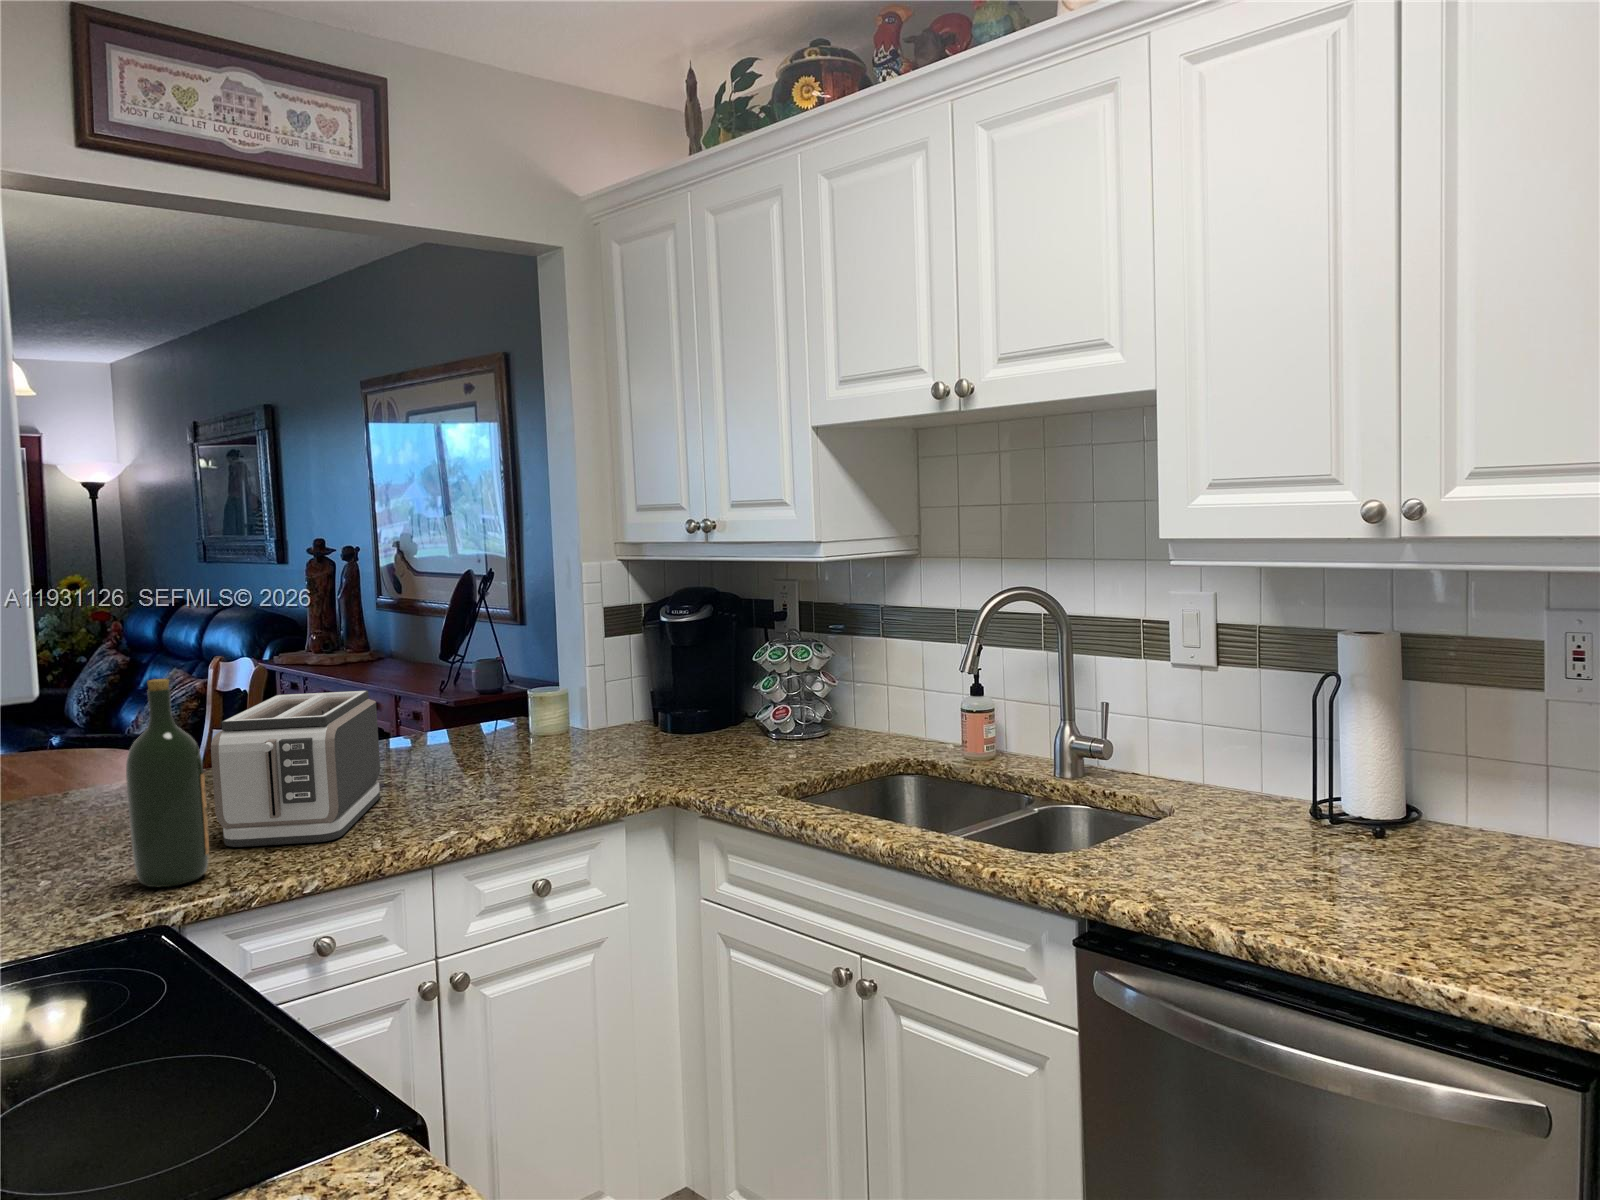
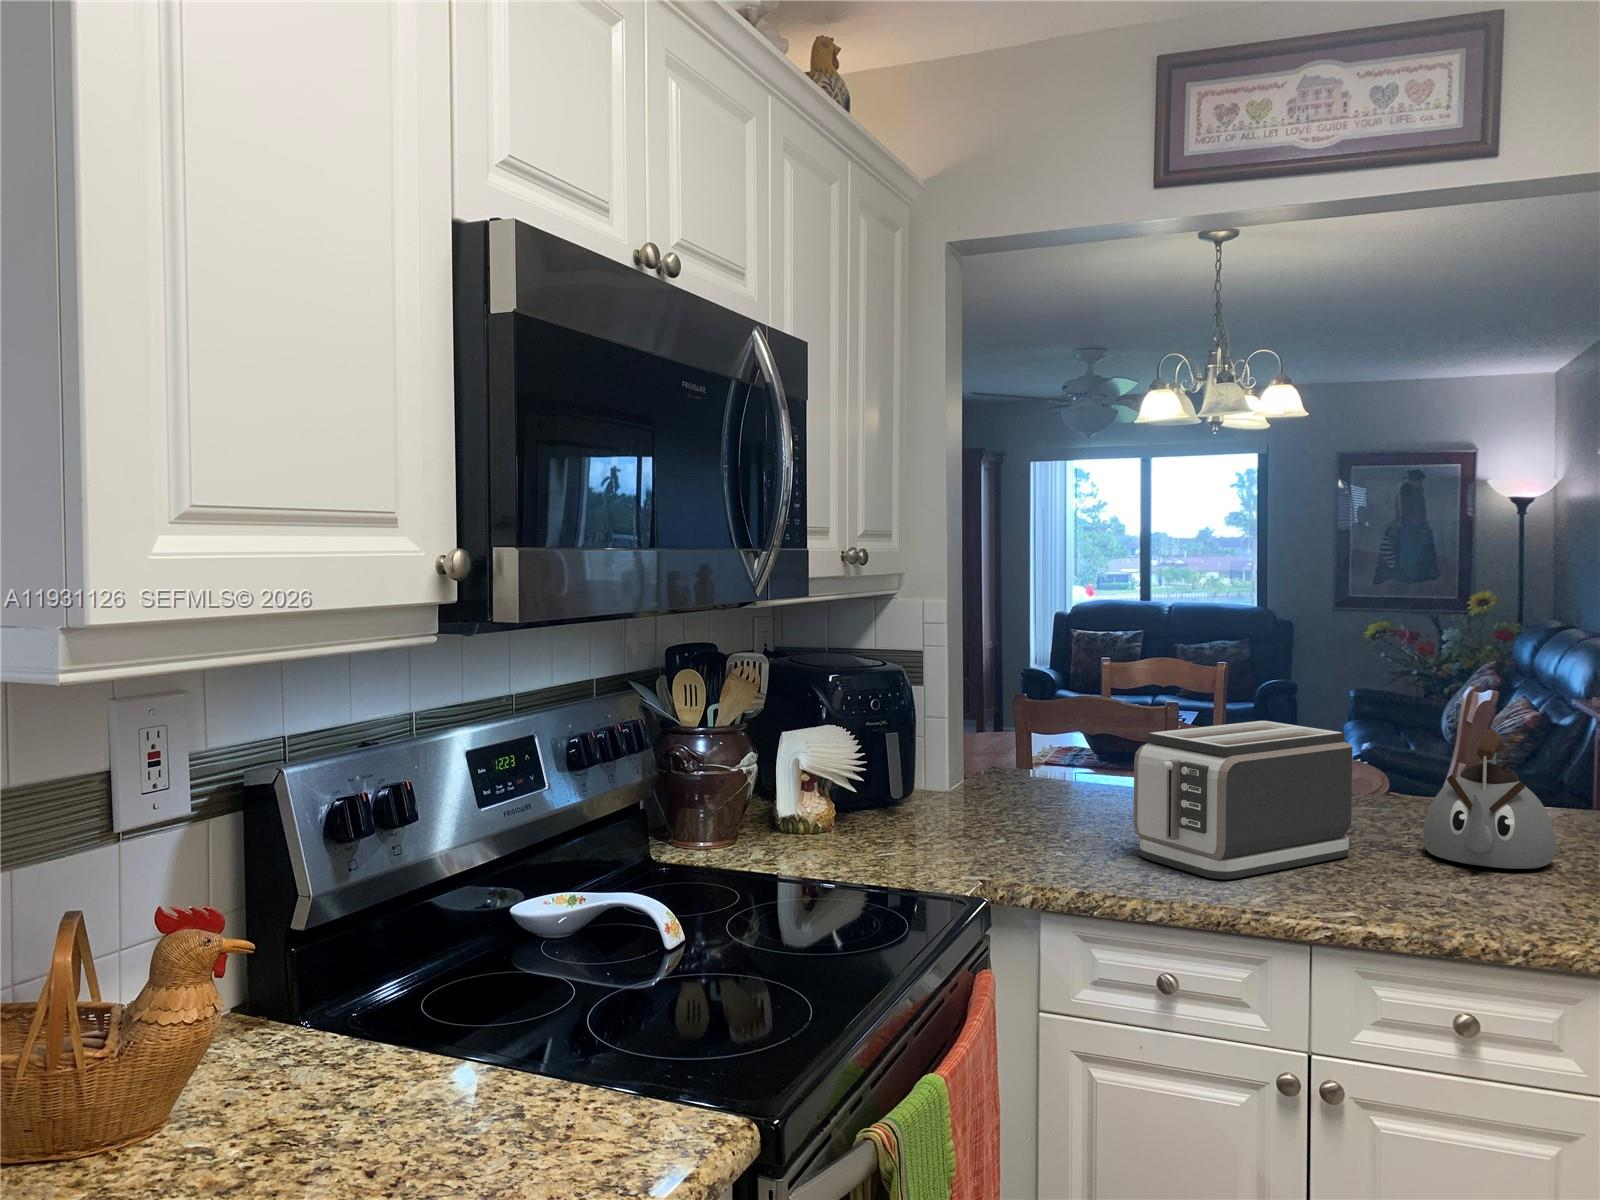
kettle: none [412,670,508,779] -> present [1423,729,1555,869]
wine bottle: present [126,679,209,887] -> none [1022,680,1087,873]

